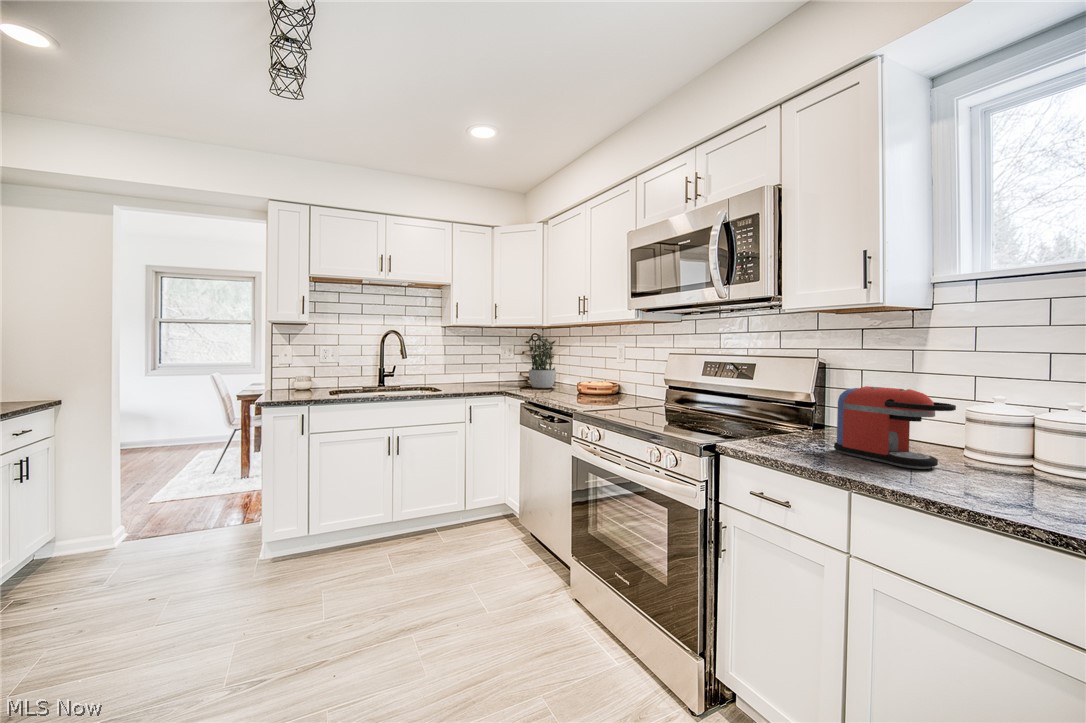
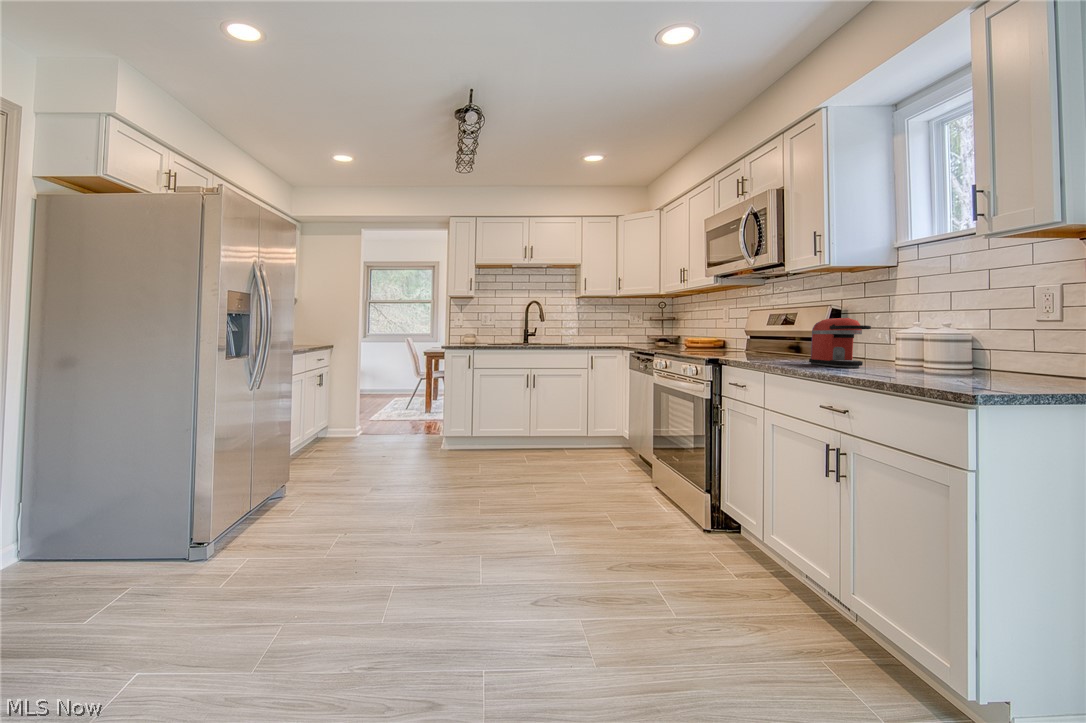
potted plant: present [525,334,556,388] -> none [633,302,662,345]

